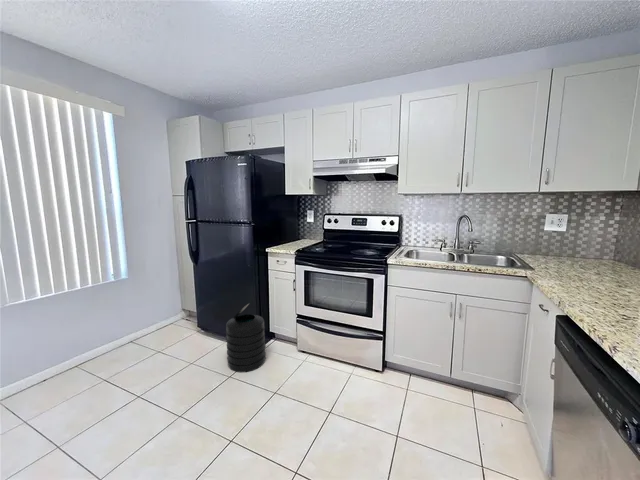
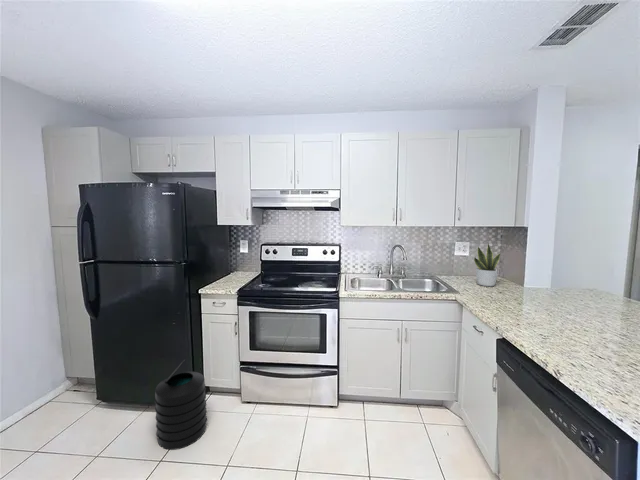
potted plant: none [566,210,613,267] -> present [474,244,500,286]

